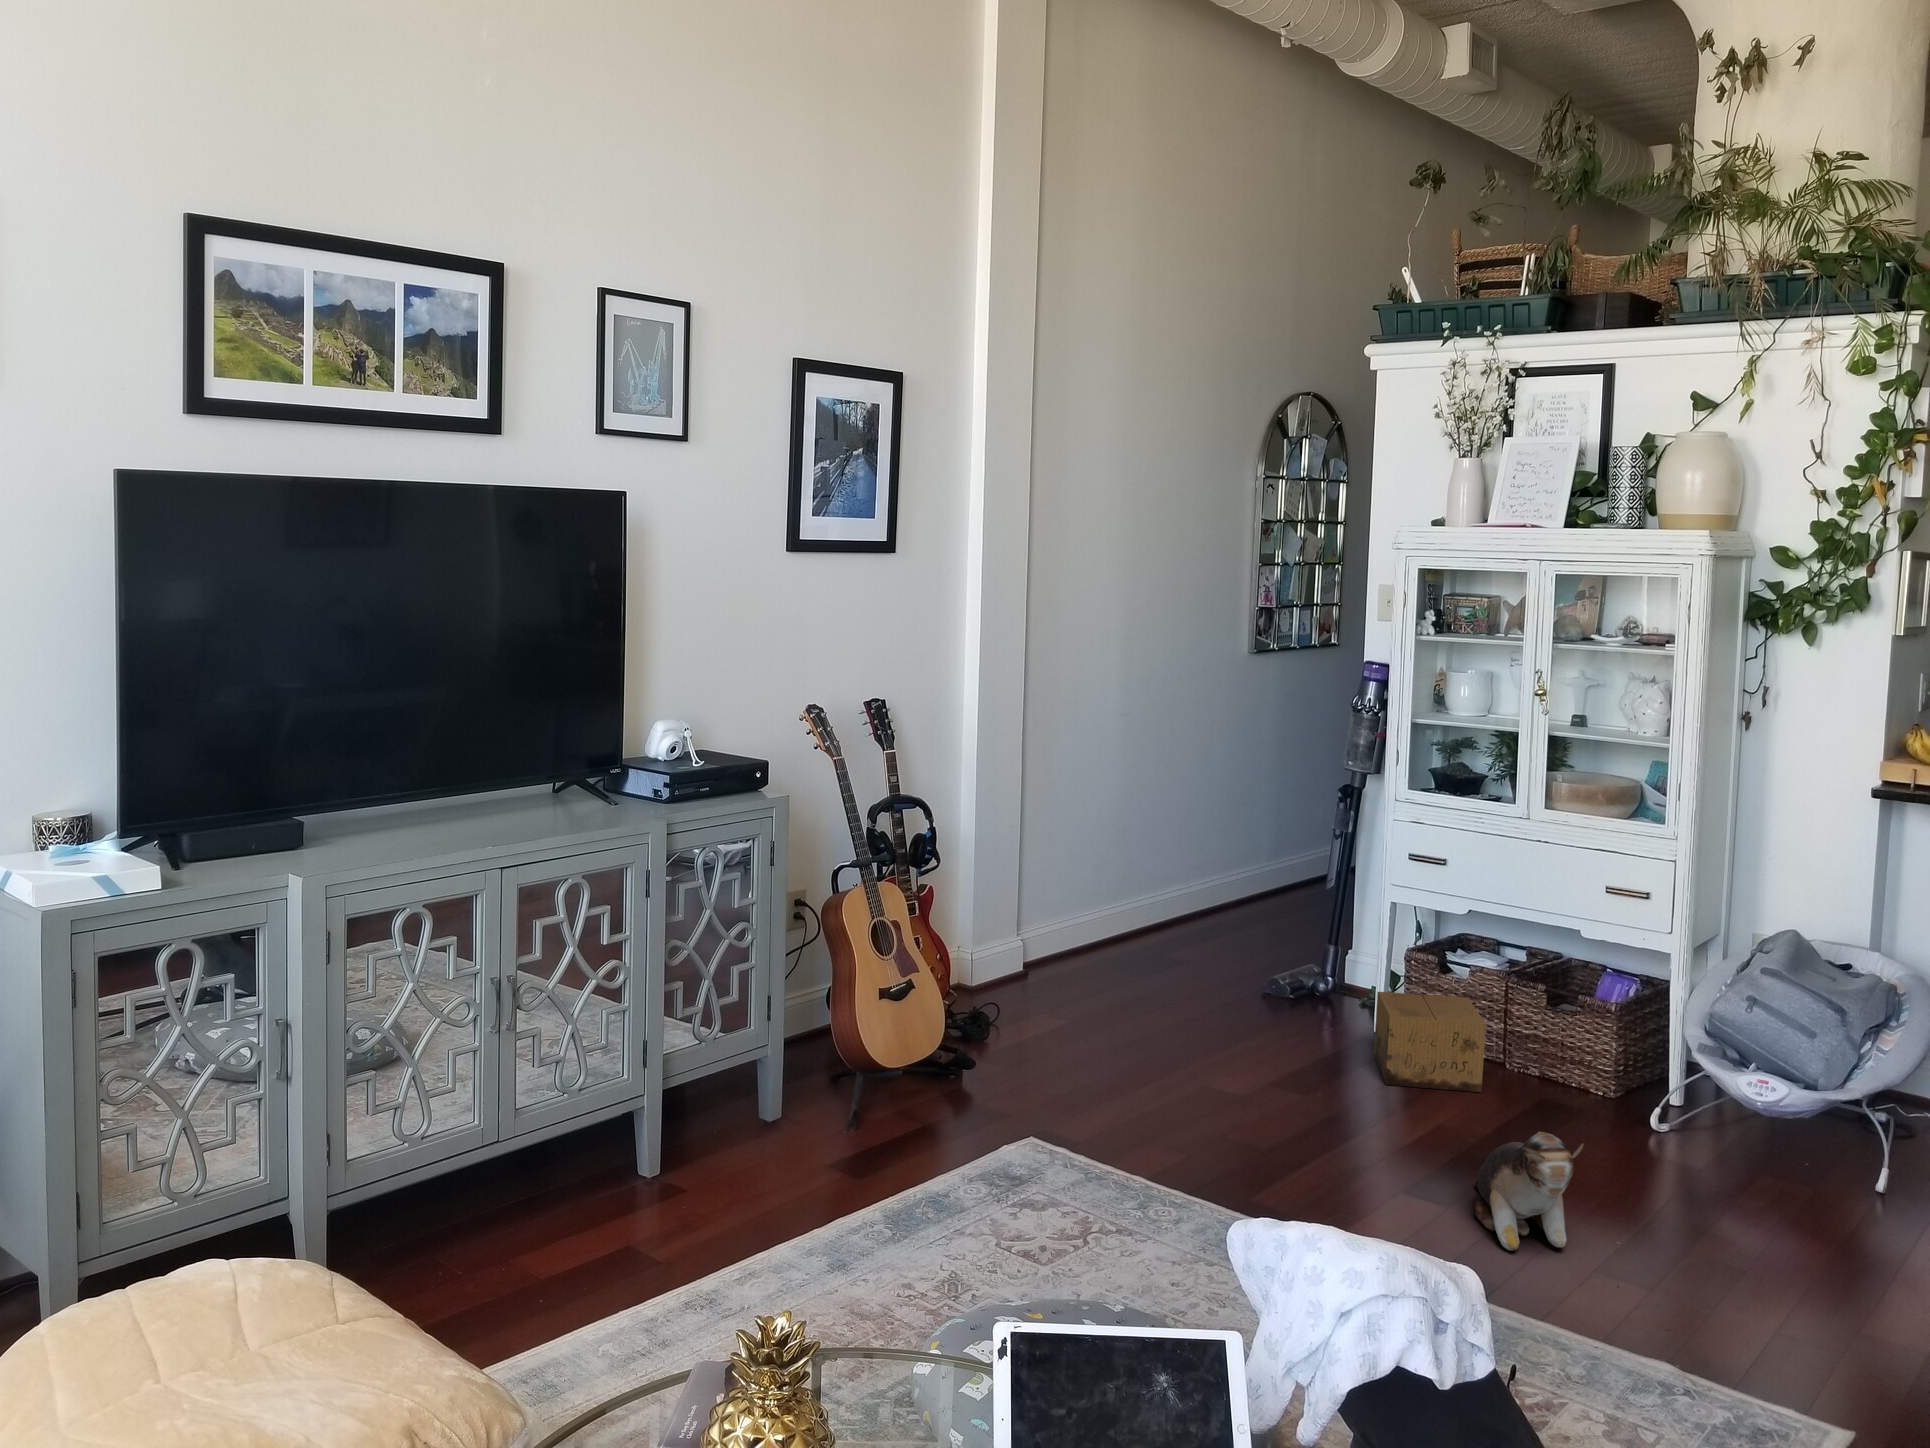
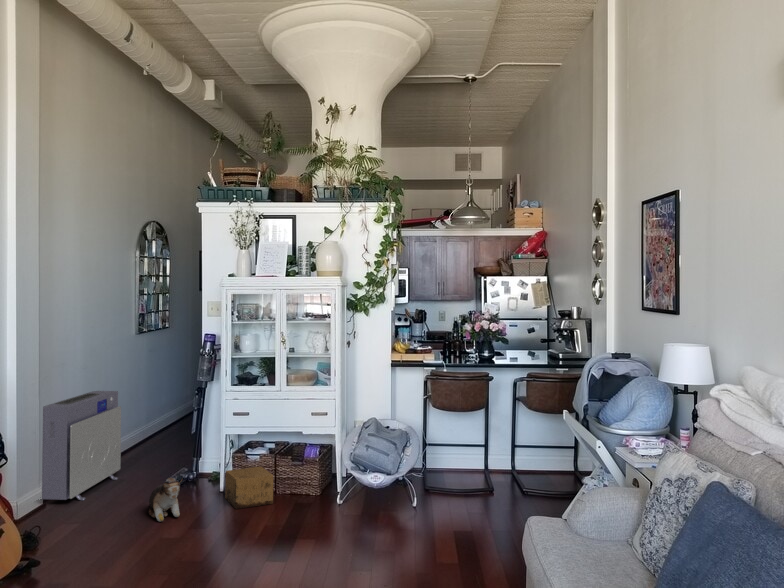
air purifier: none [1008,772,1185,996] -> present [42,391,121,500]
plush toy: present [1475,1131,1583,1250] -> present [149,478,182,522]

